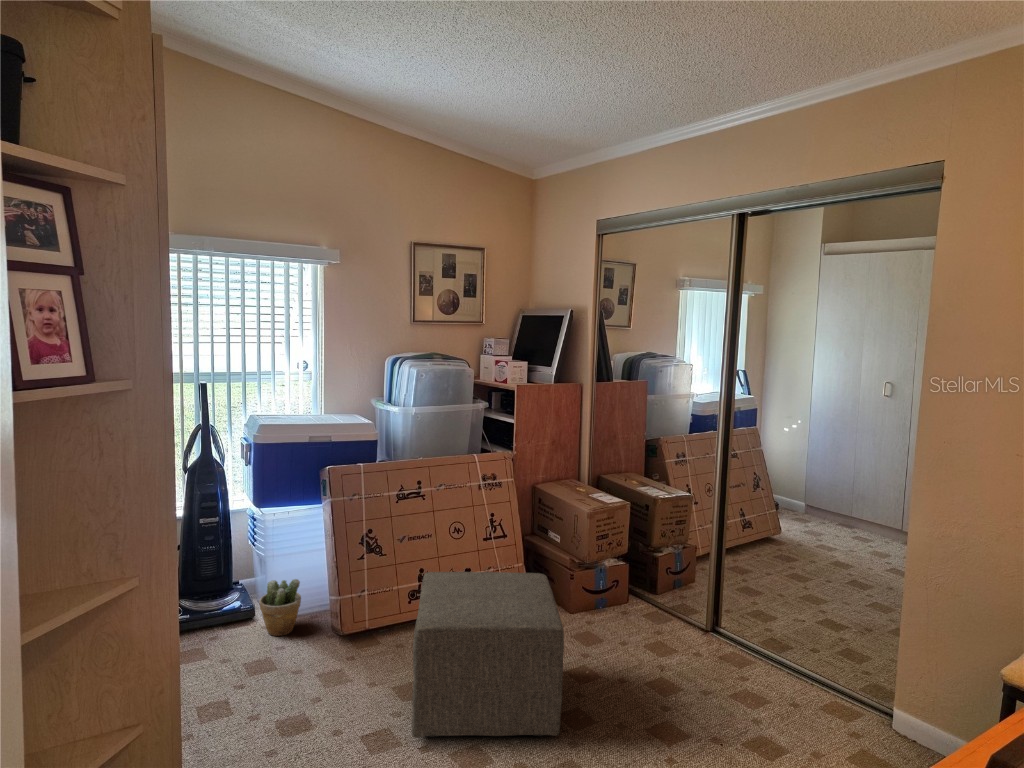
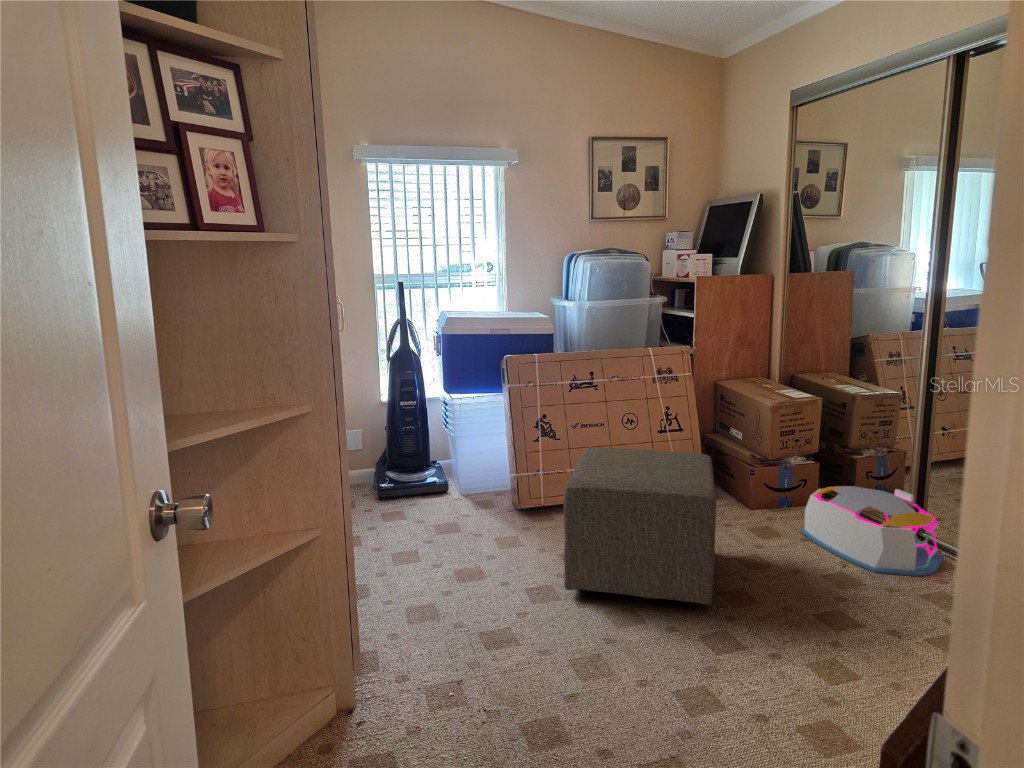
potted plant: present [259,579,301,636] -> none [447,456,483,505]
storage bin: none [619,588,737,674] -> present [800,486,944,576]

